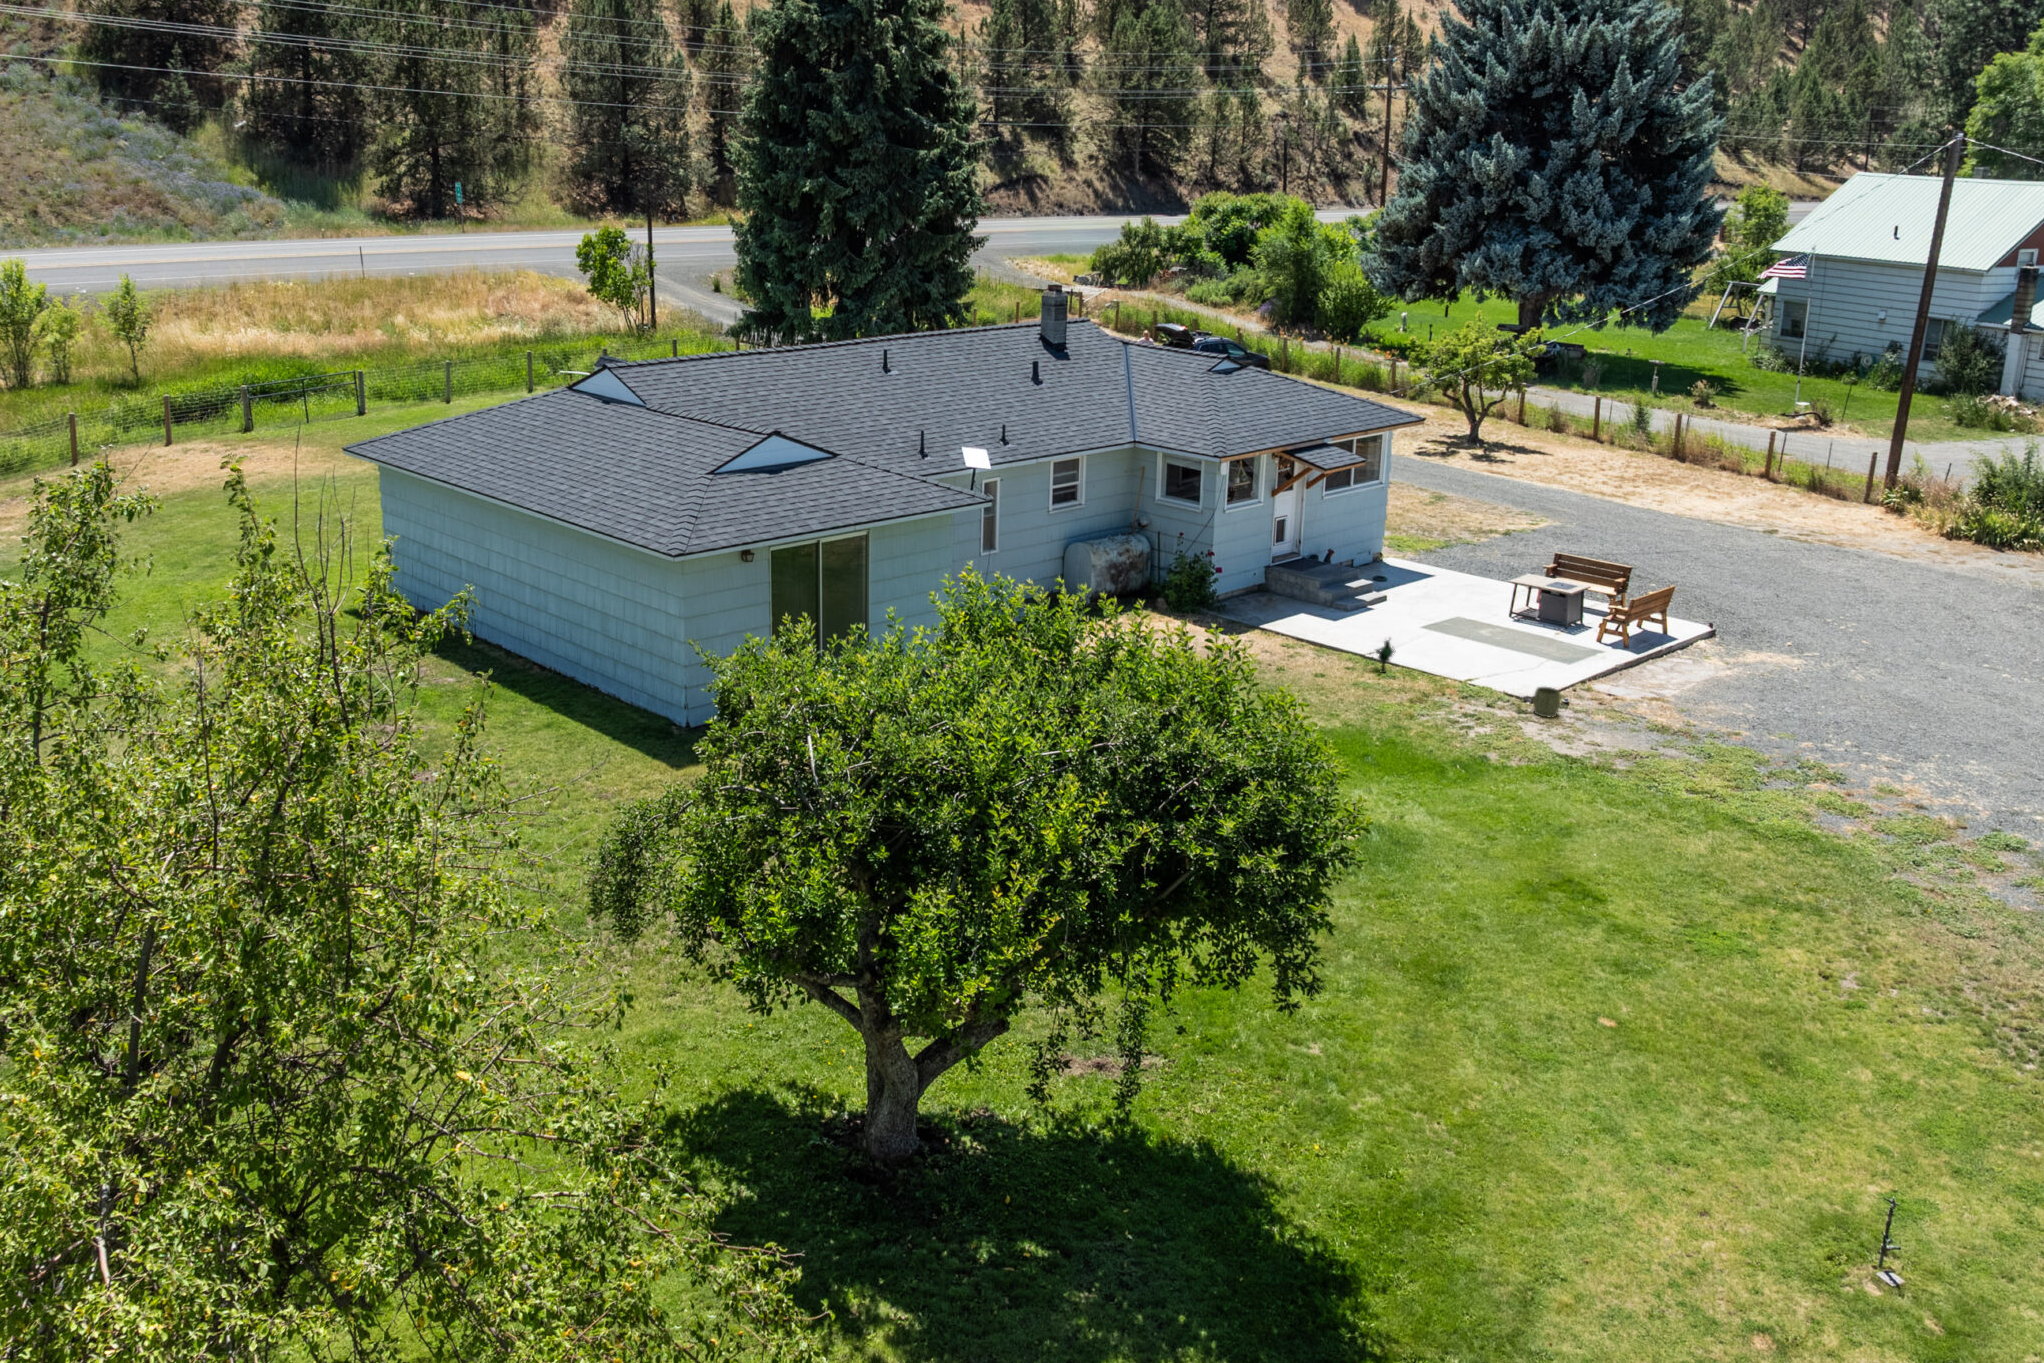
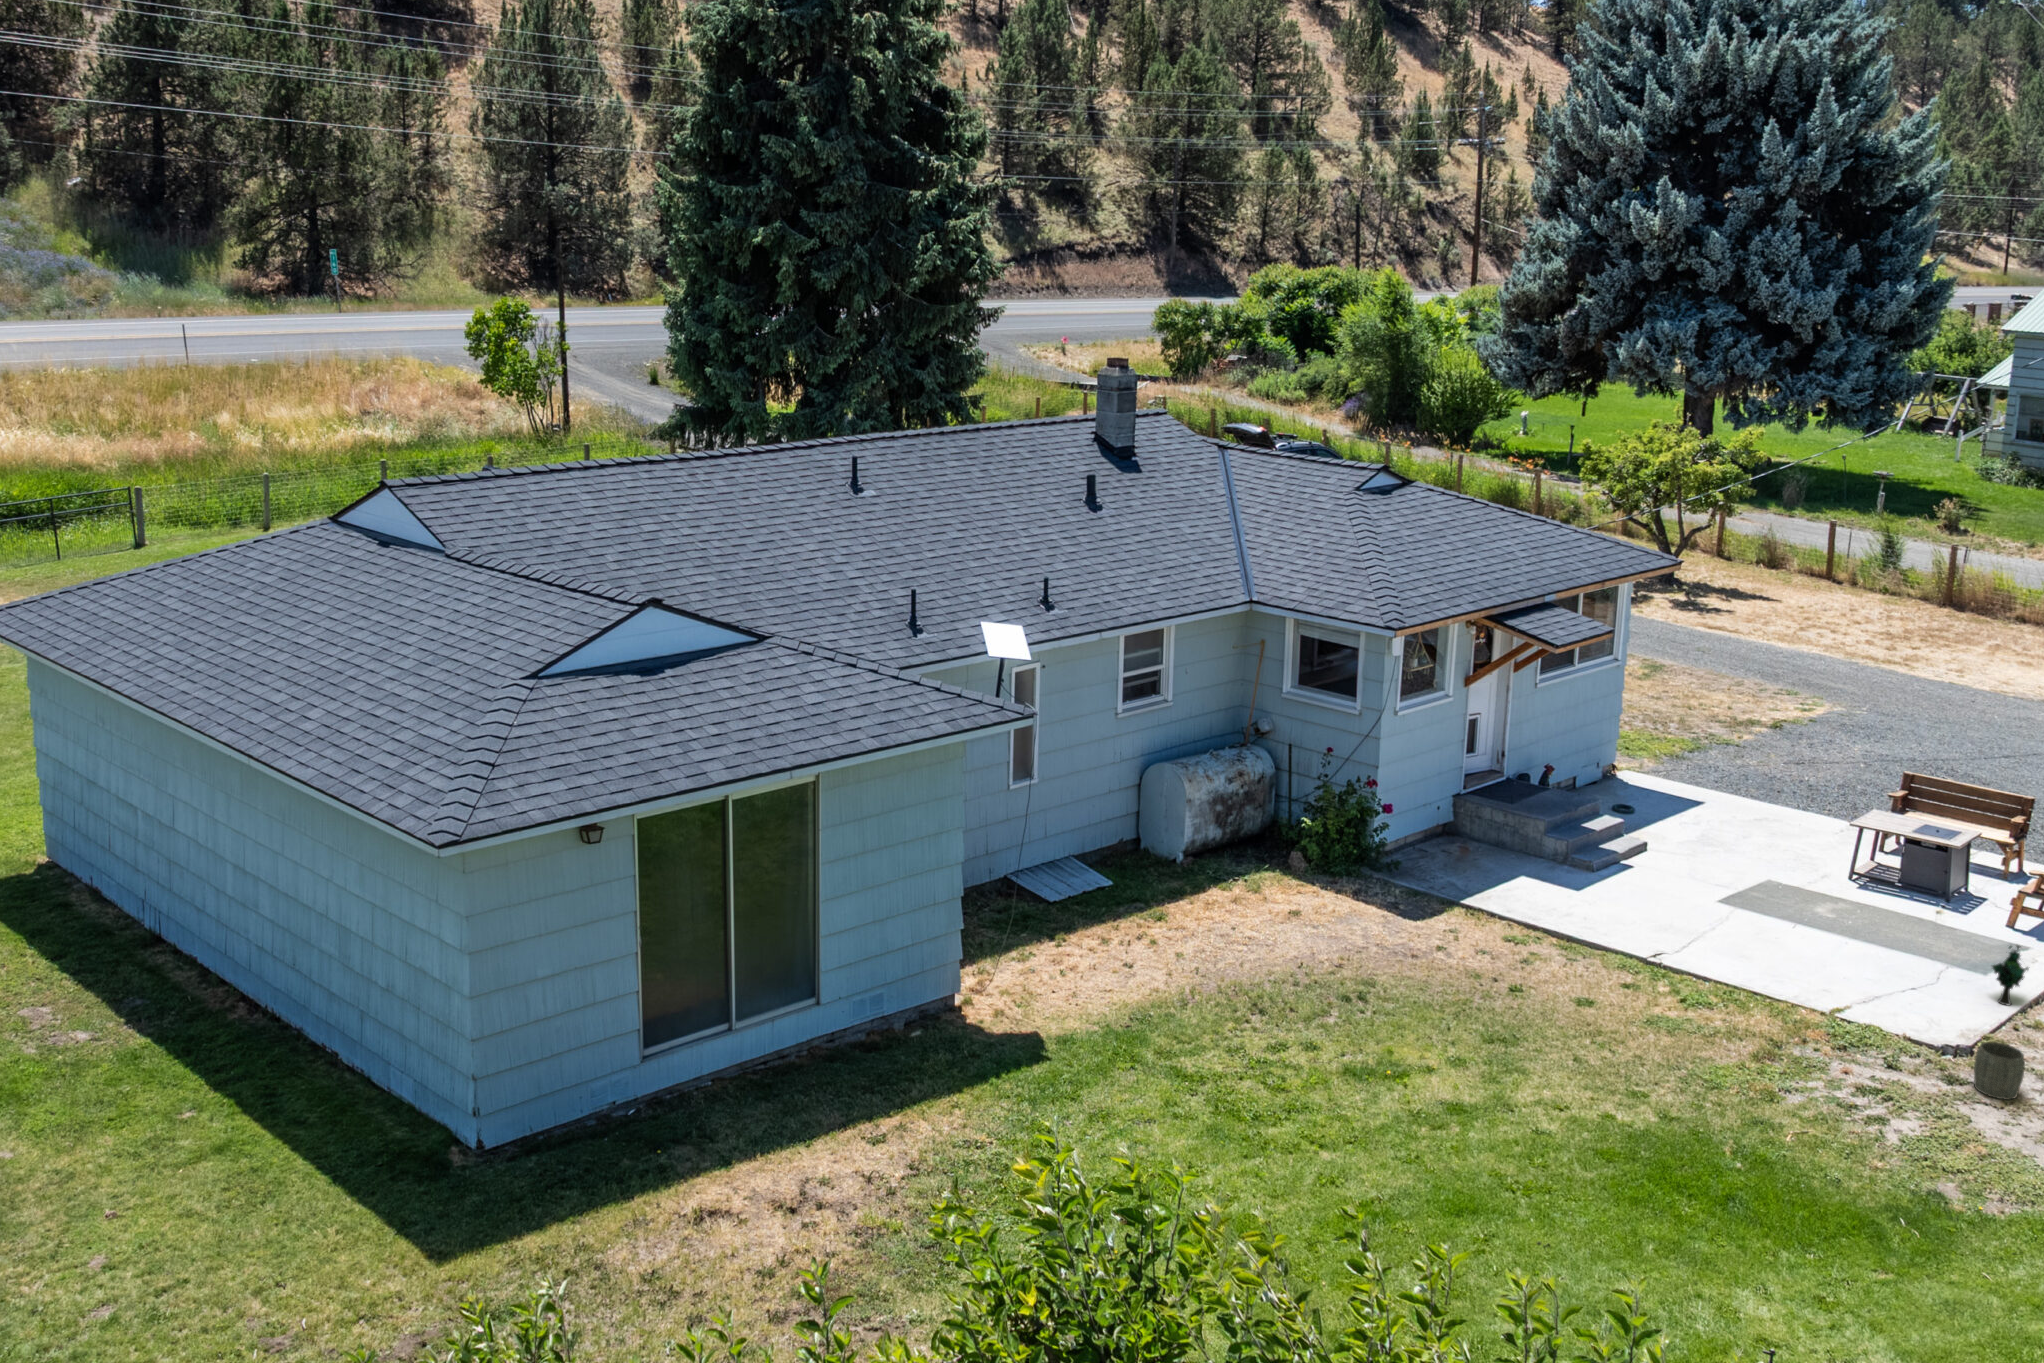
decorative plant: present [1376,640,1394,673] -> present [1992,946,2029,1005]

